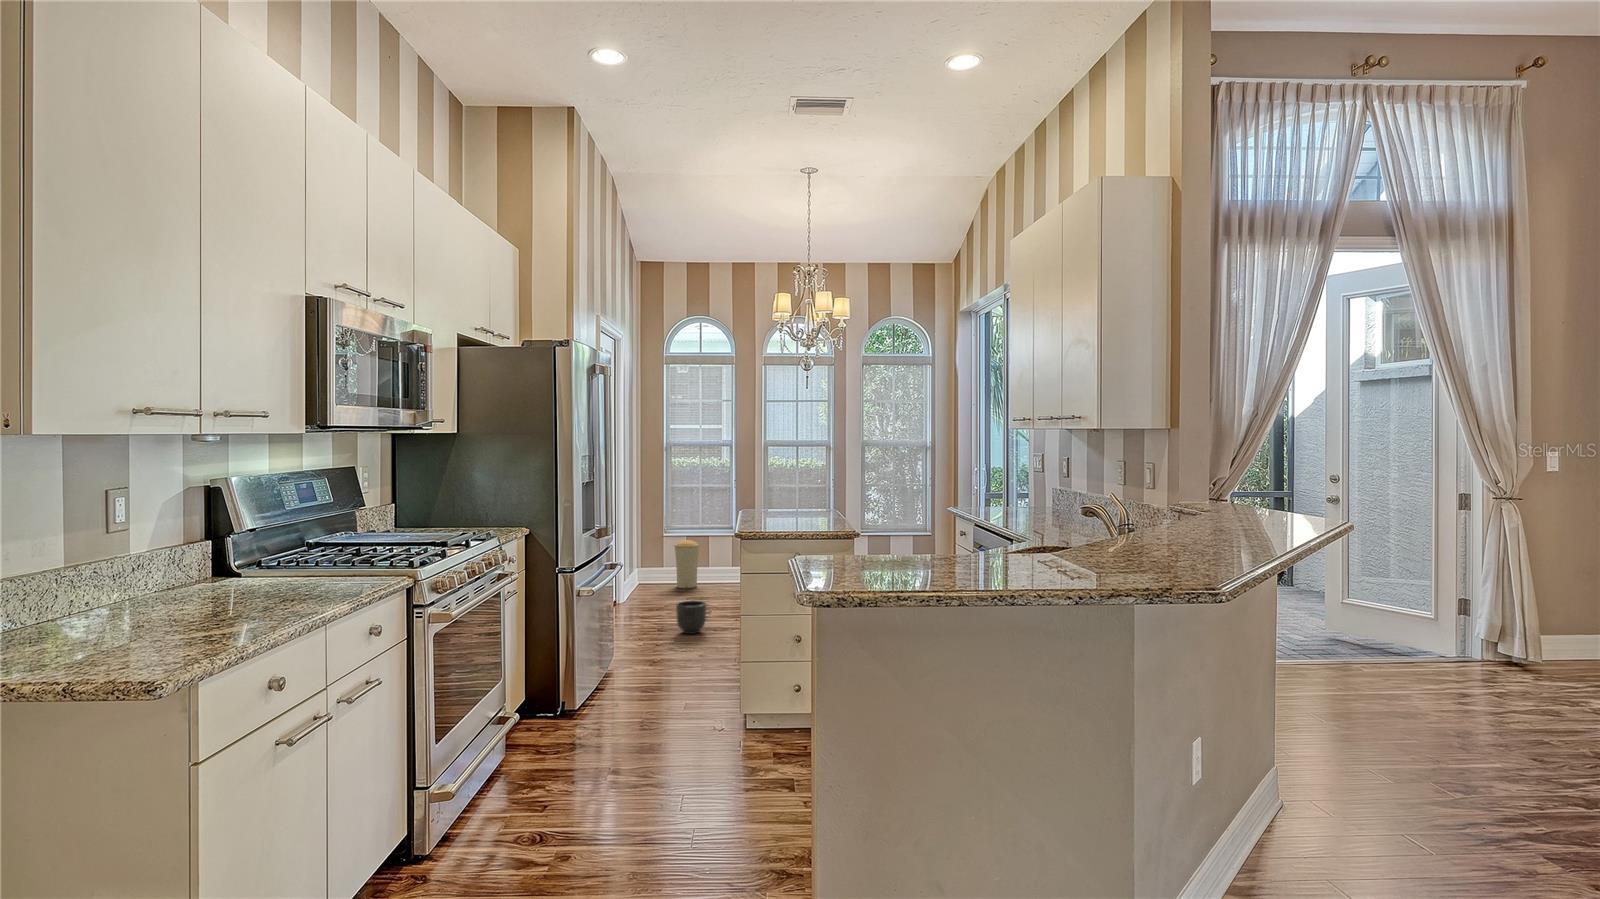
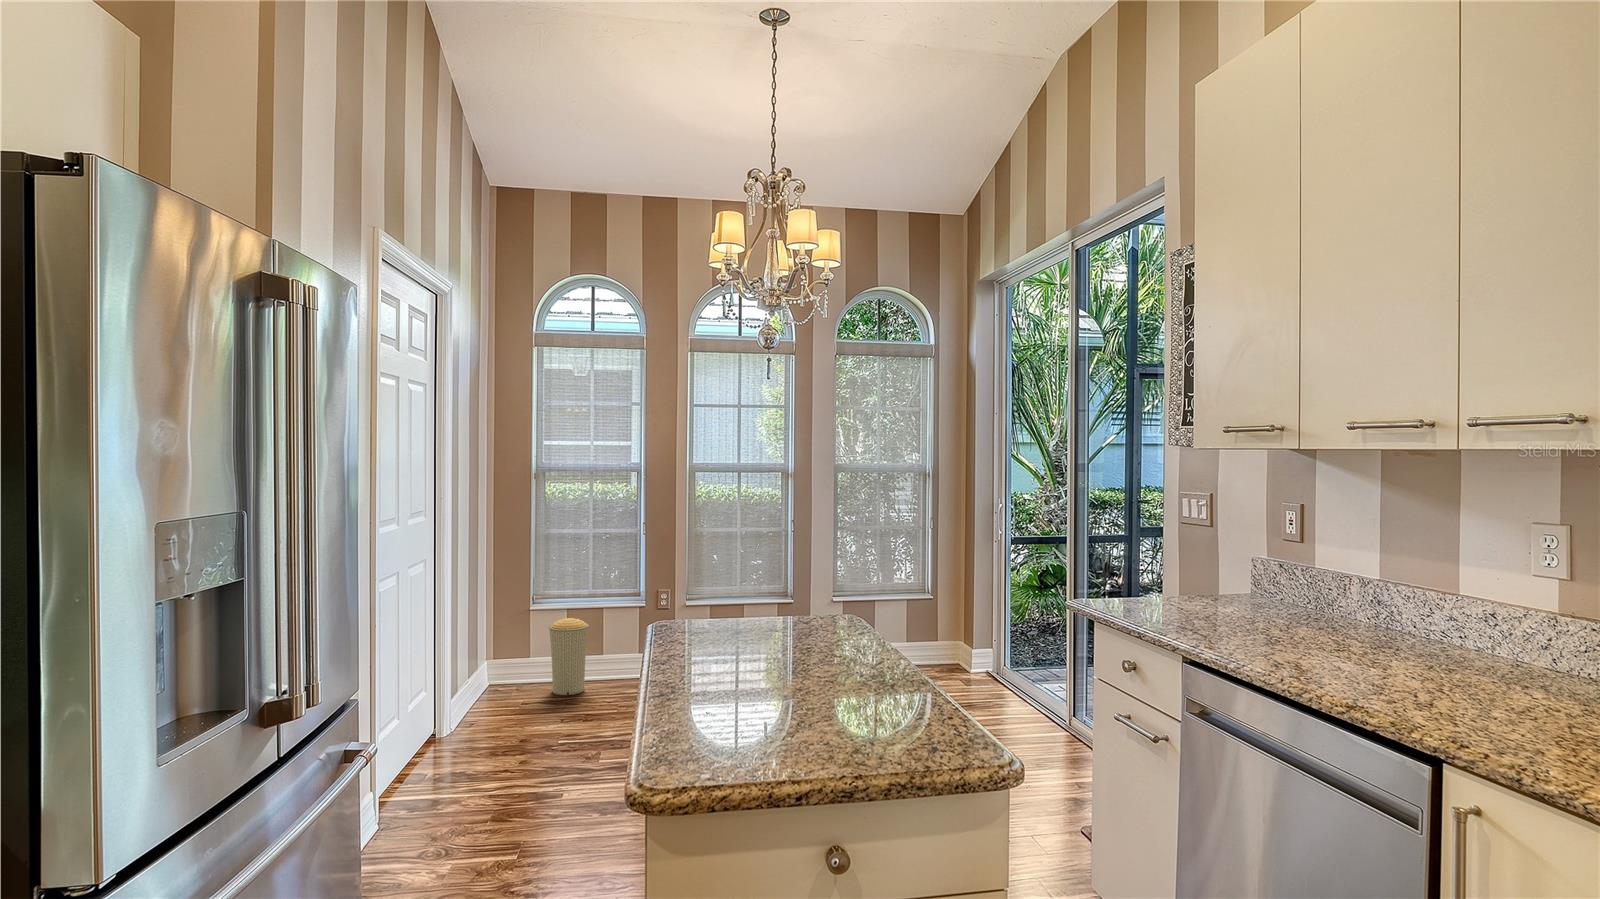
planter: present [676,600,706,634] -> none [546,757,603,826]

